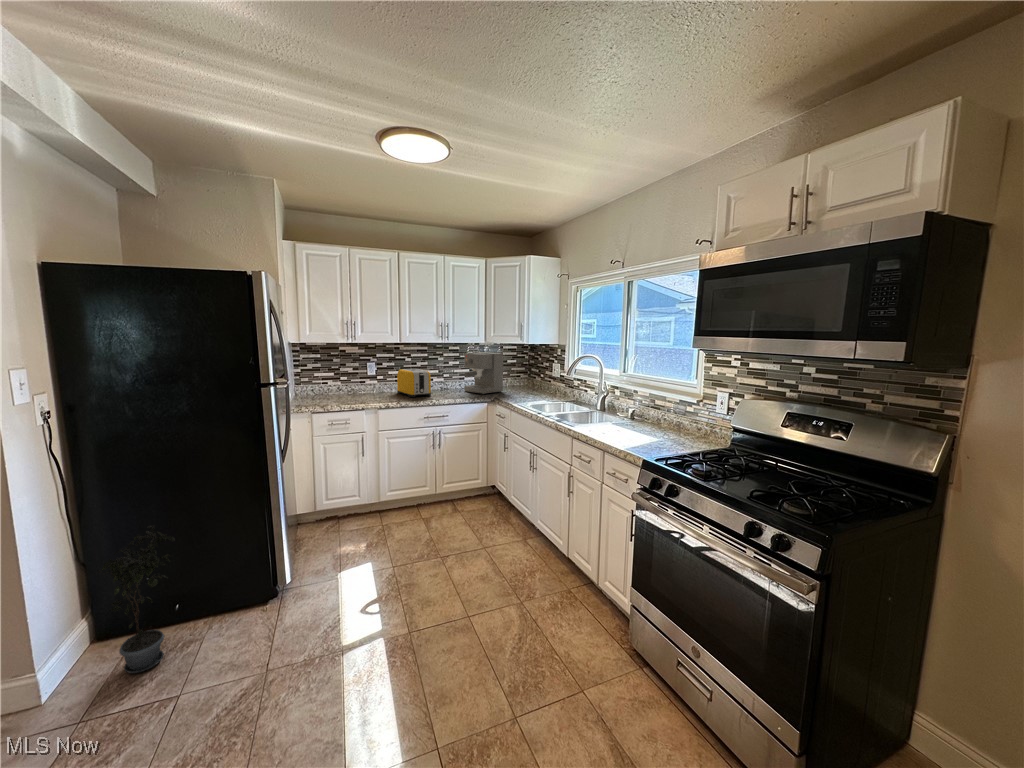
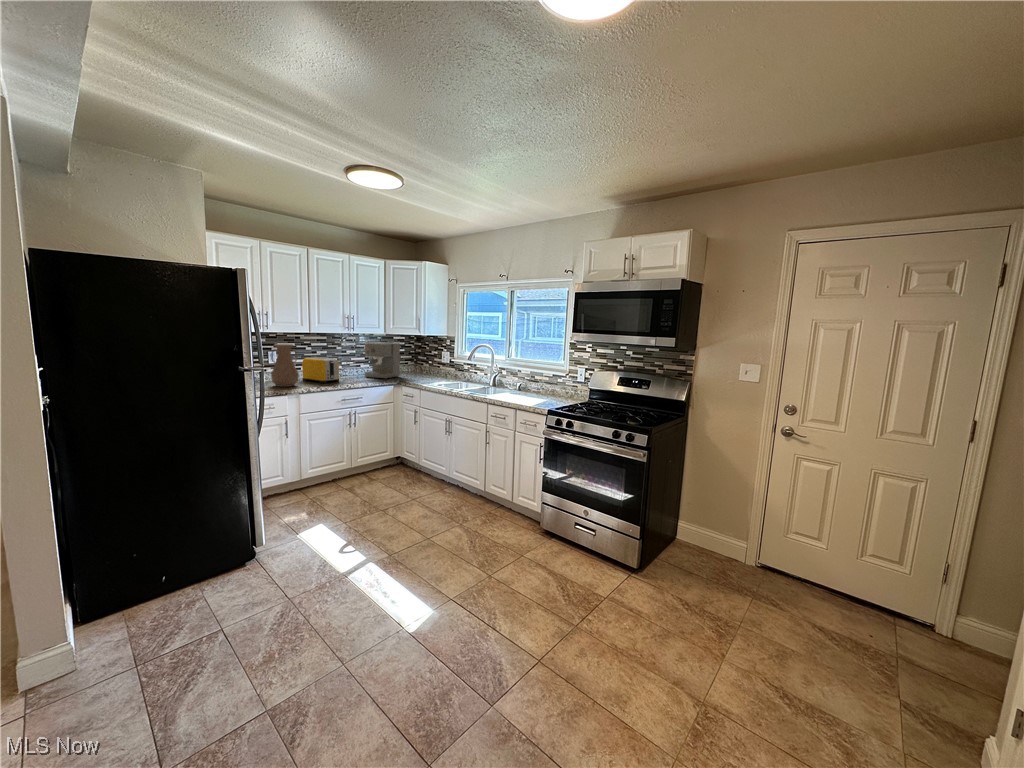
vase: none [357,354,385,400] -> present [271,344,299,387]
potted plant: present [99,525,175,673] -> none [120,494,193,625]

